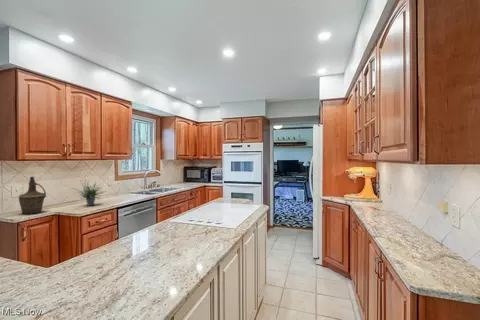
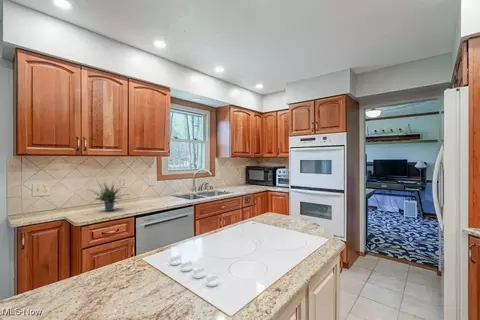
bottle: present [19,177,46,214] -> none [26,174,56,218]

